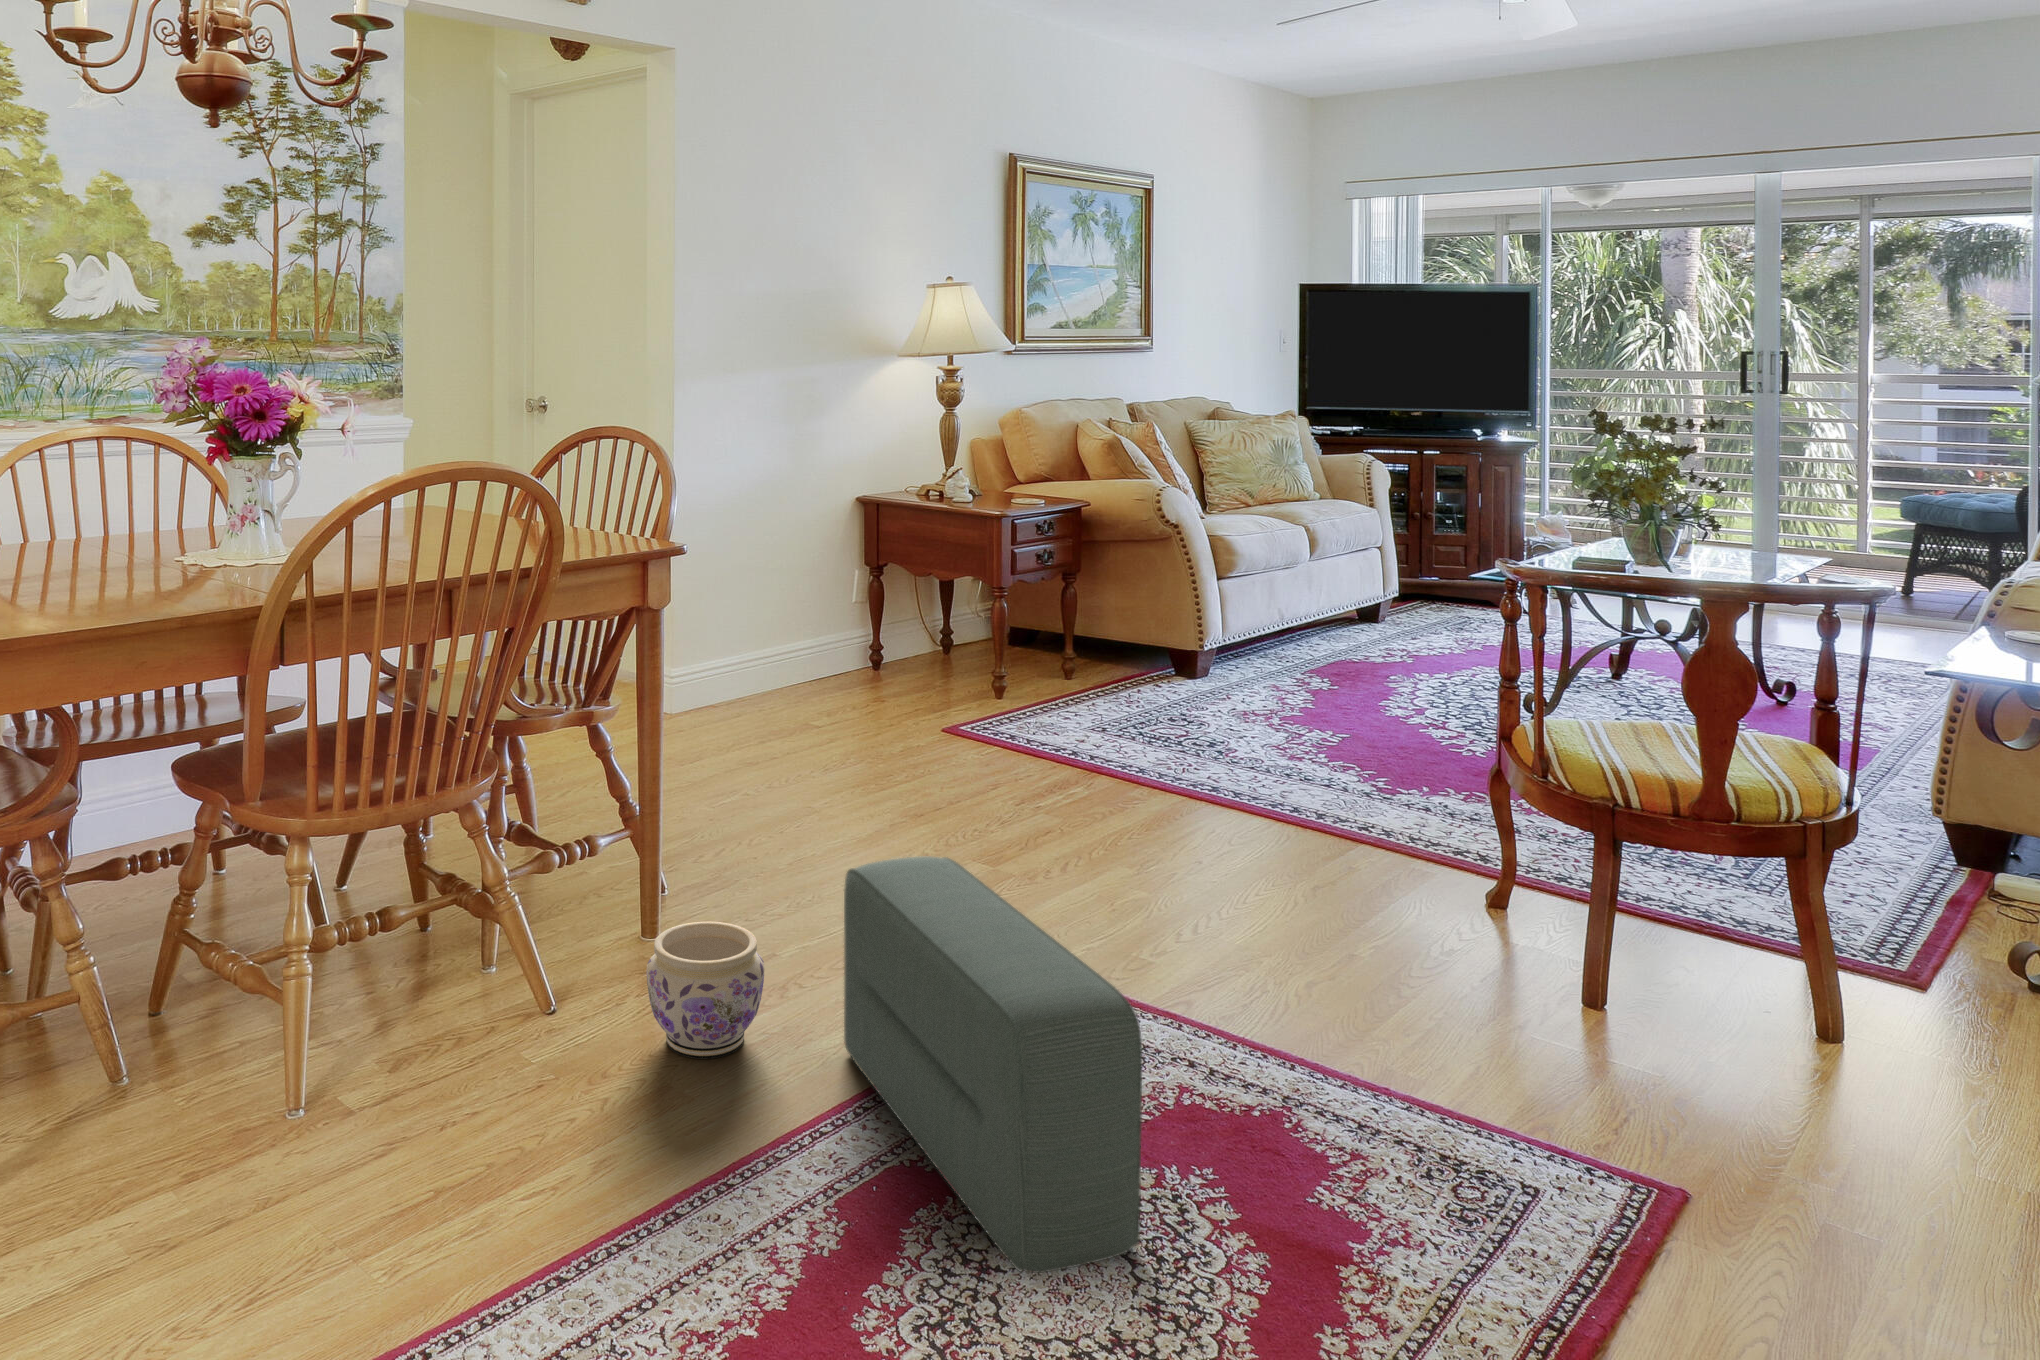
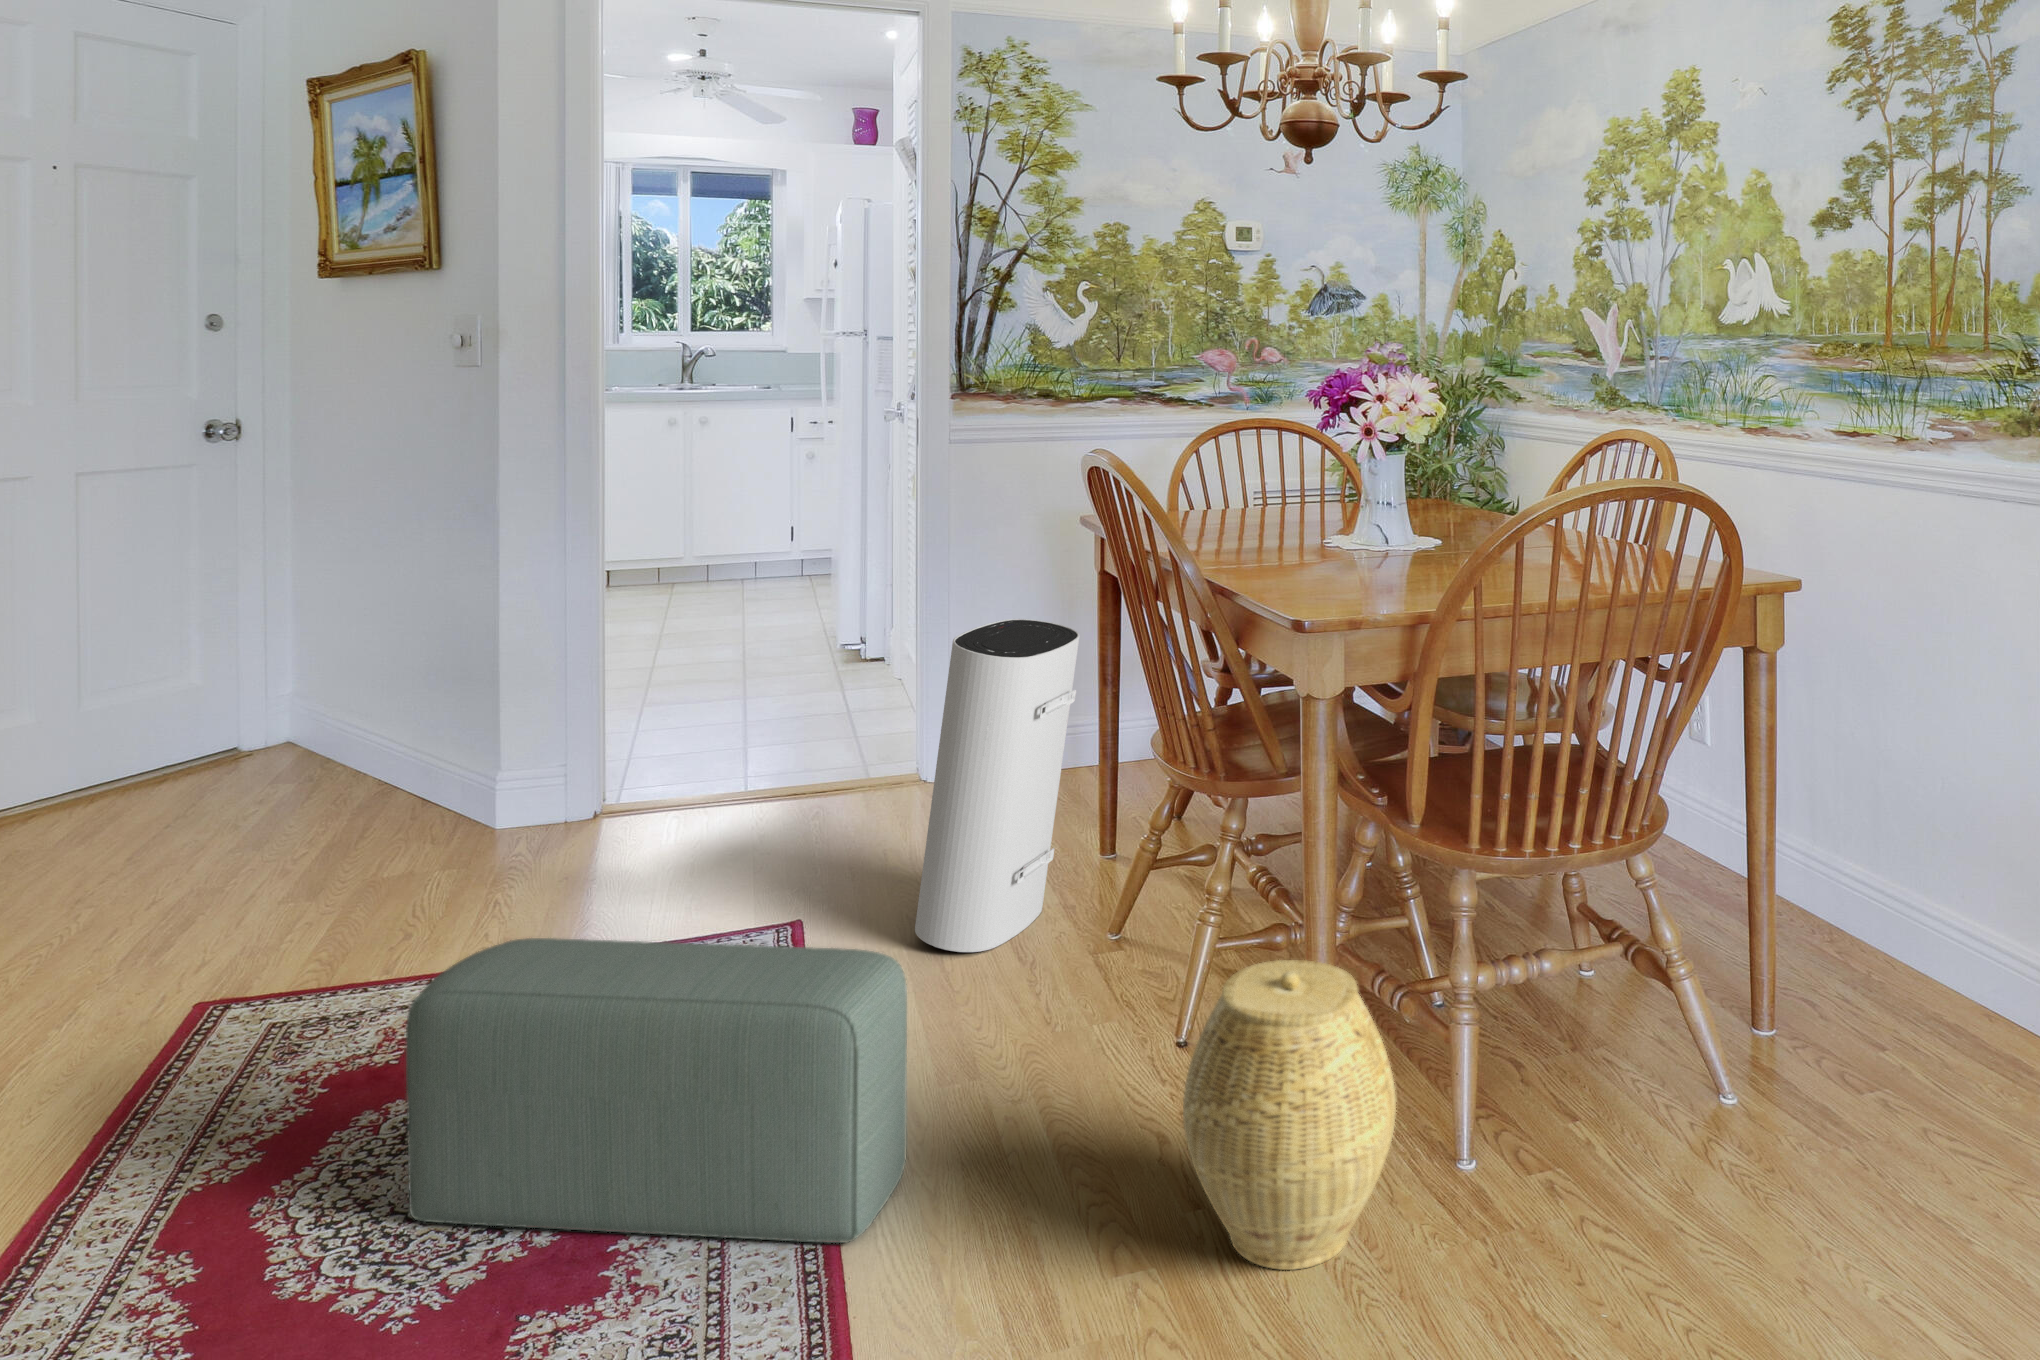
woven basket: none [722,744,859,930] -> present [1183,960,1396,1270]
air purifier: none [159,751,410,1242] -> present [915,619,1080,952]
planter: present [646,922,765,1059] -> none [958,972,1089,1123]

